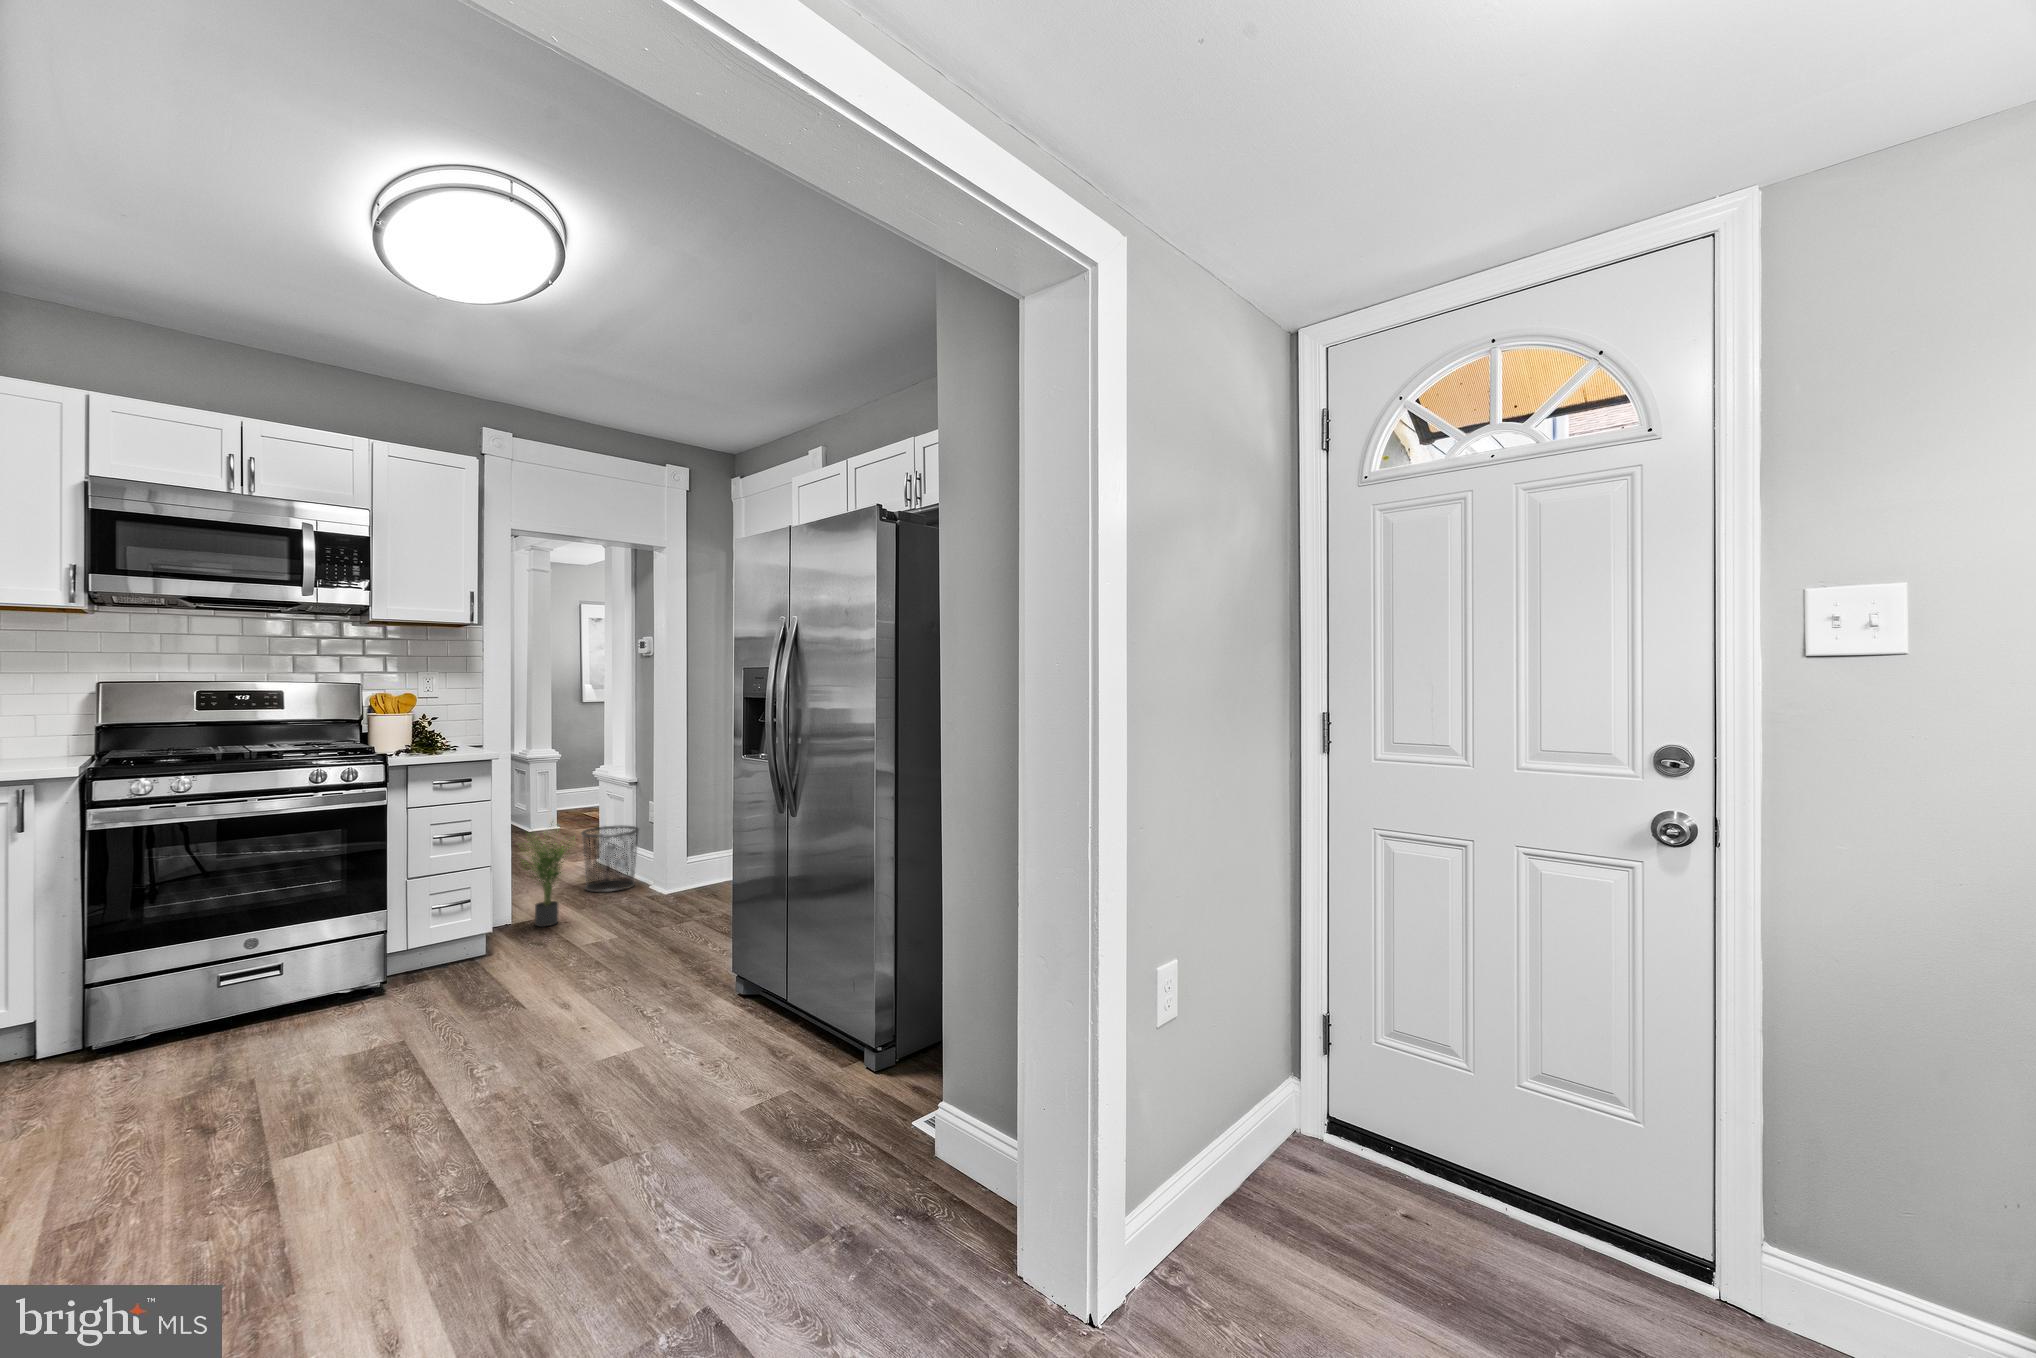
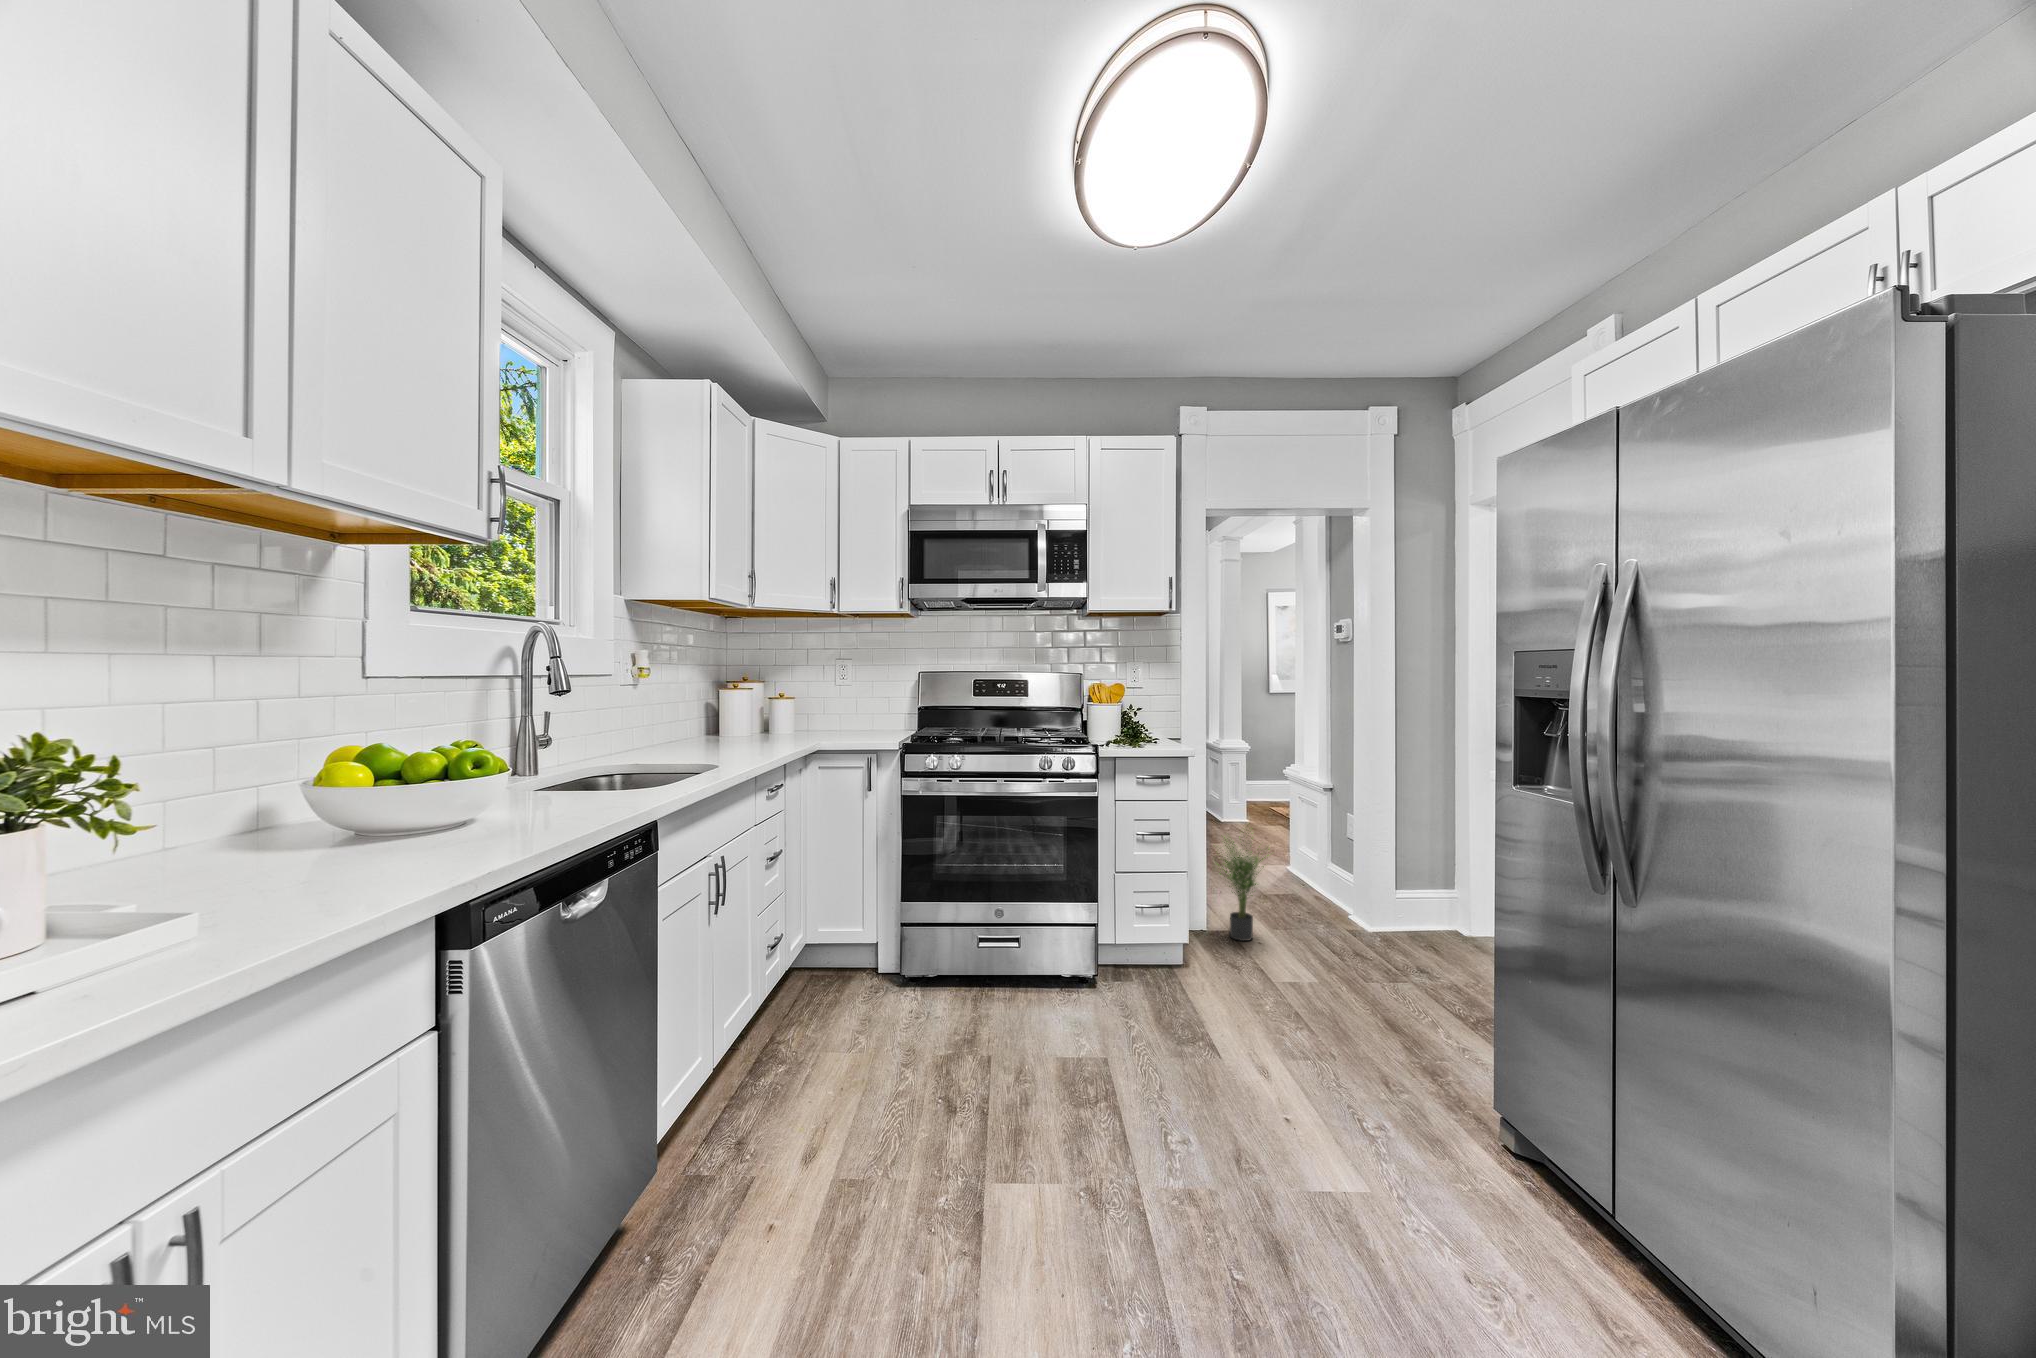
waste bin: present [581,825,639,892] -> none [1274,833,1337,909]

